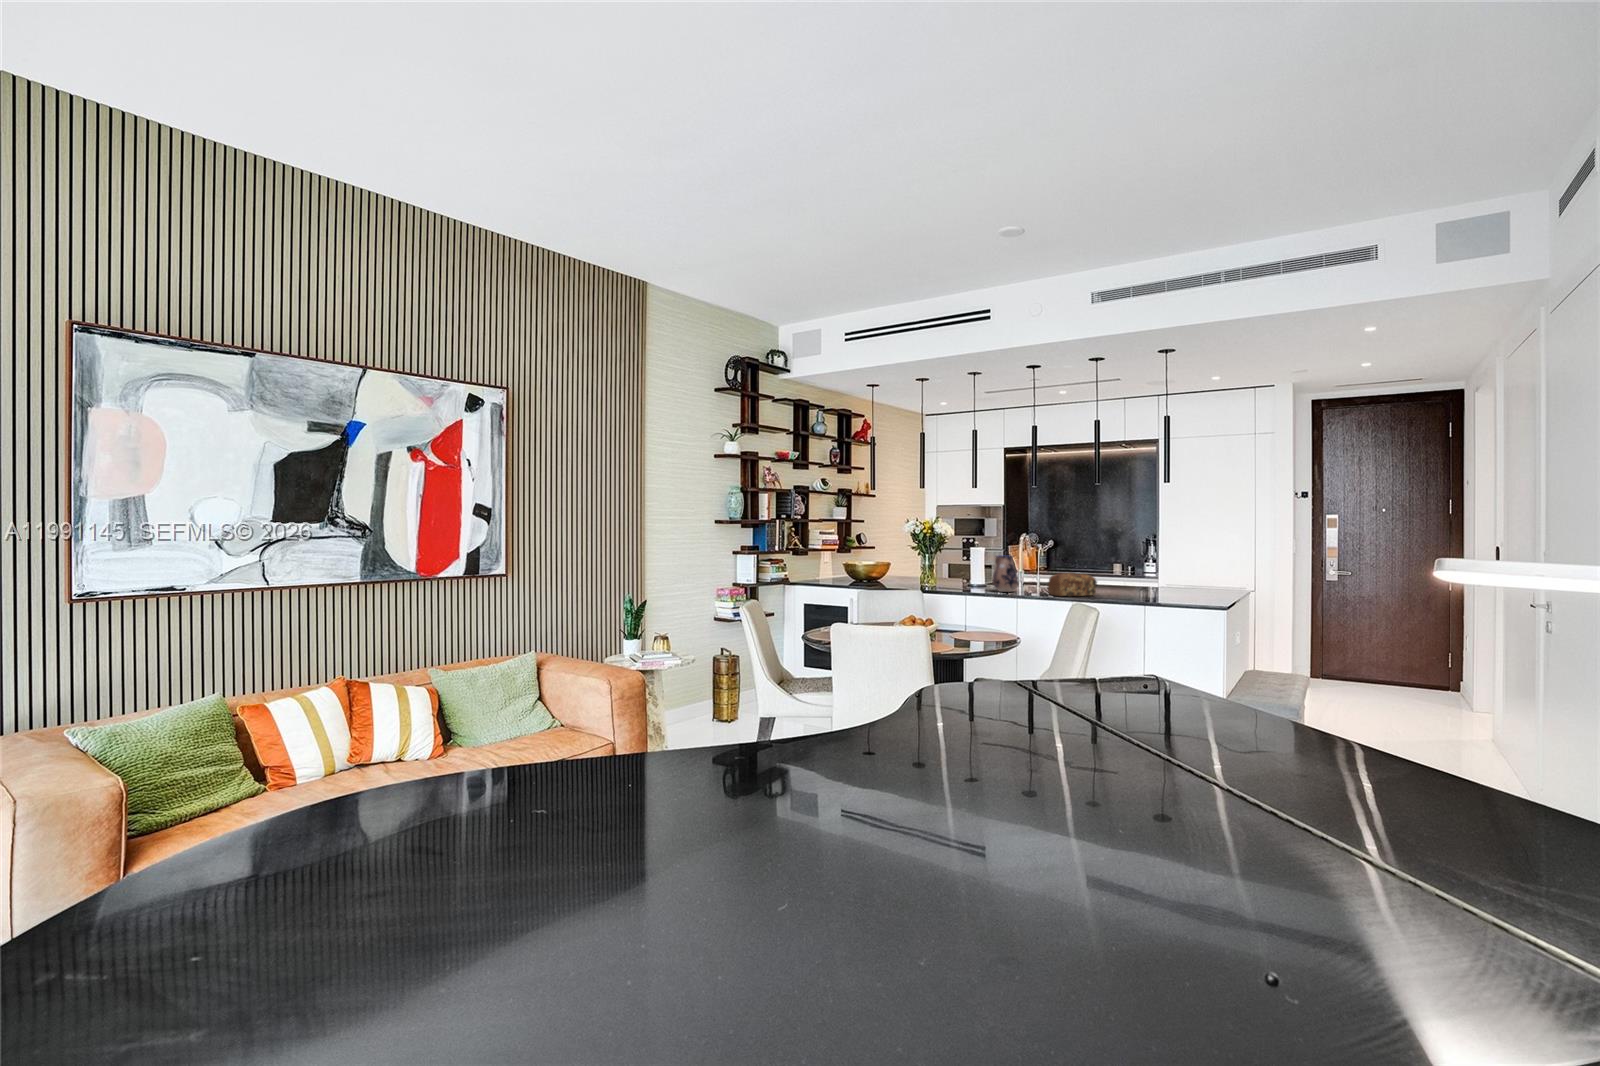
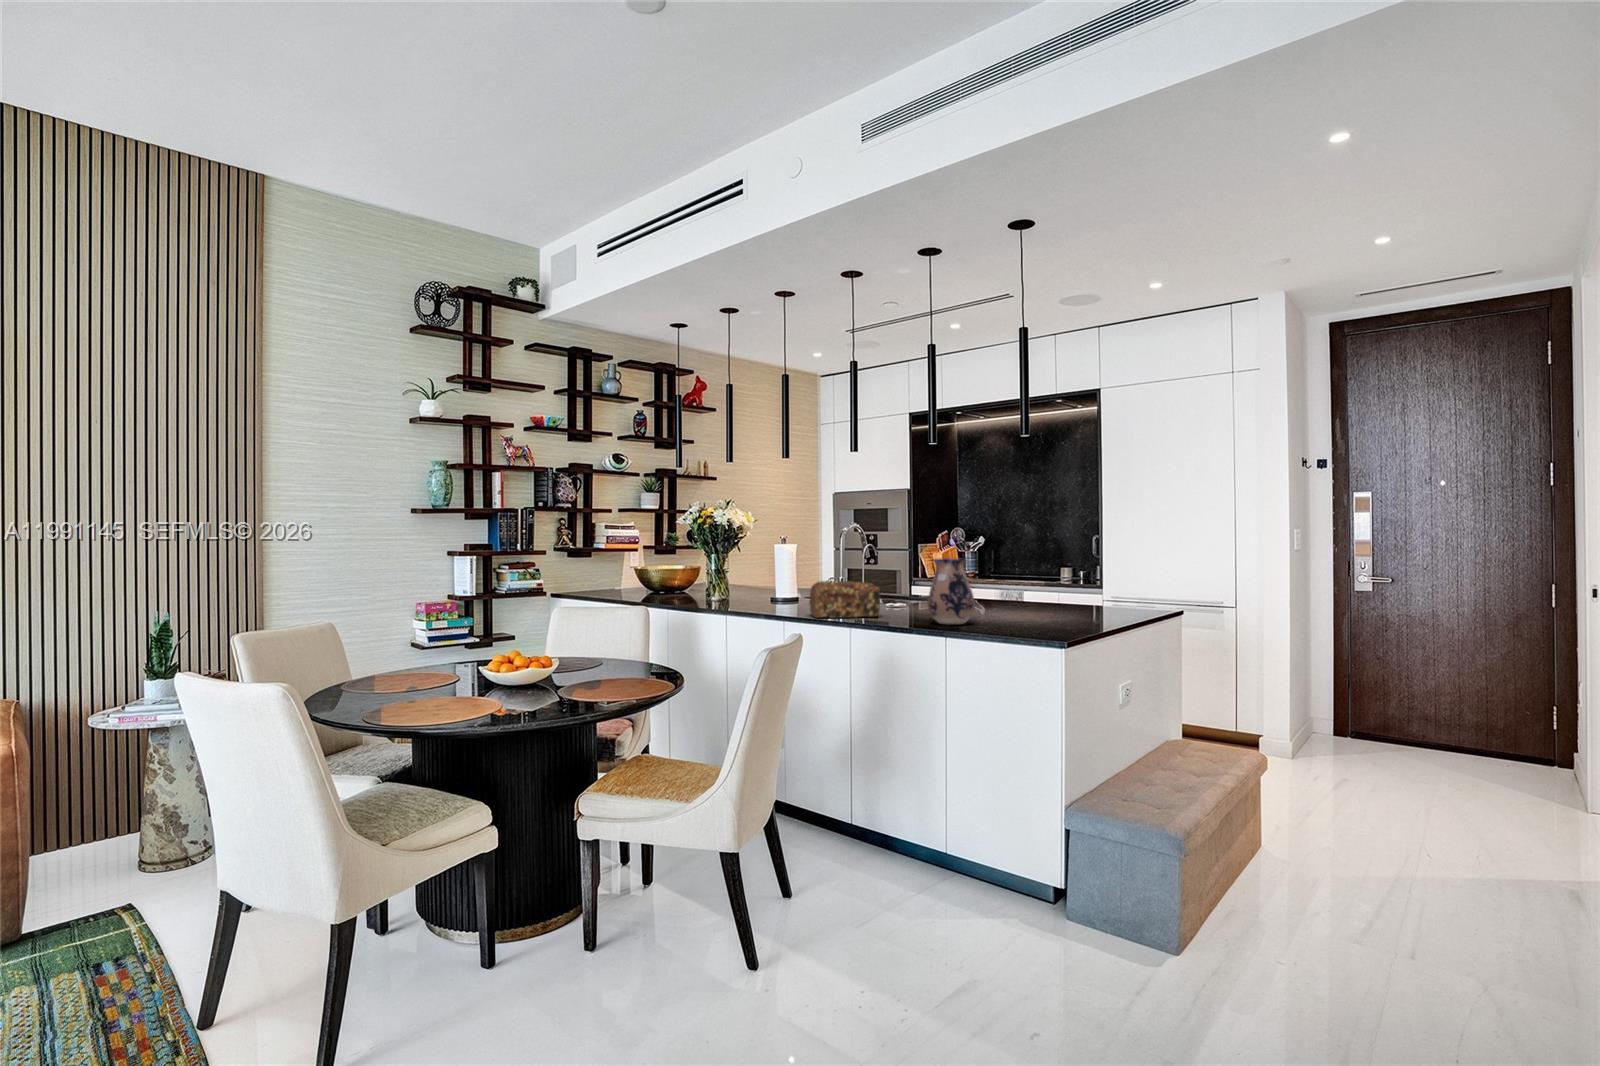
ceramic pitcher: present [992,555,1018,592] -> present [928,558,975,624]

